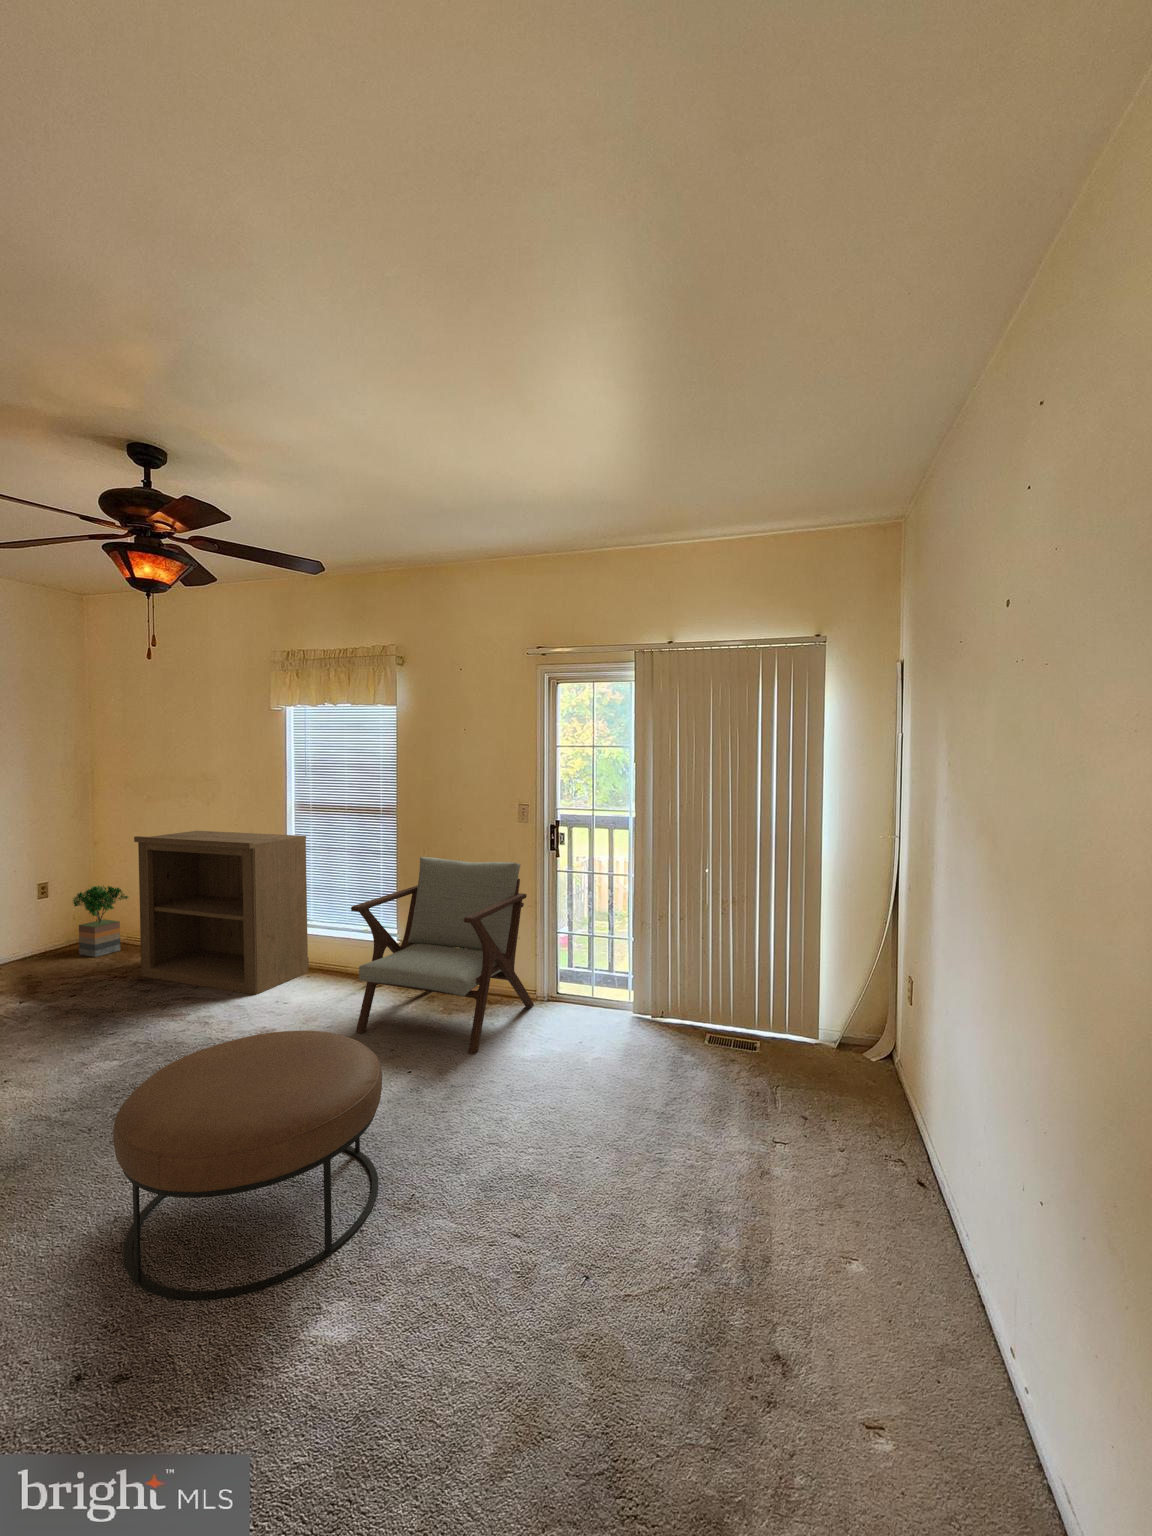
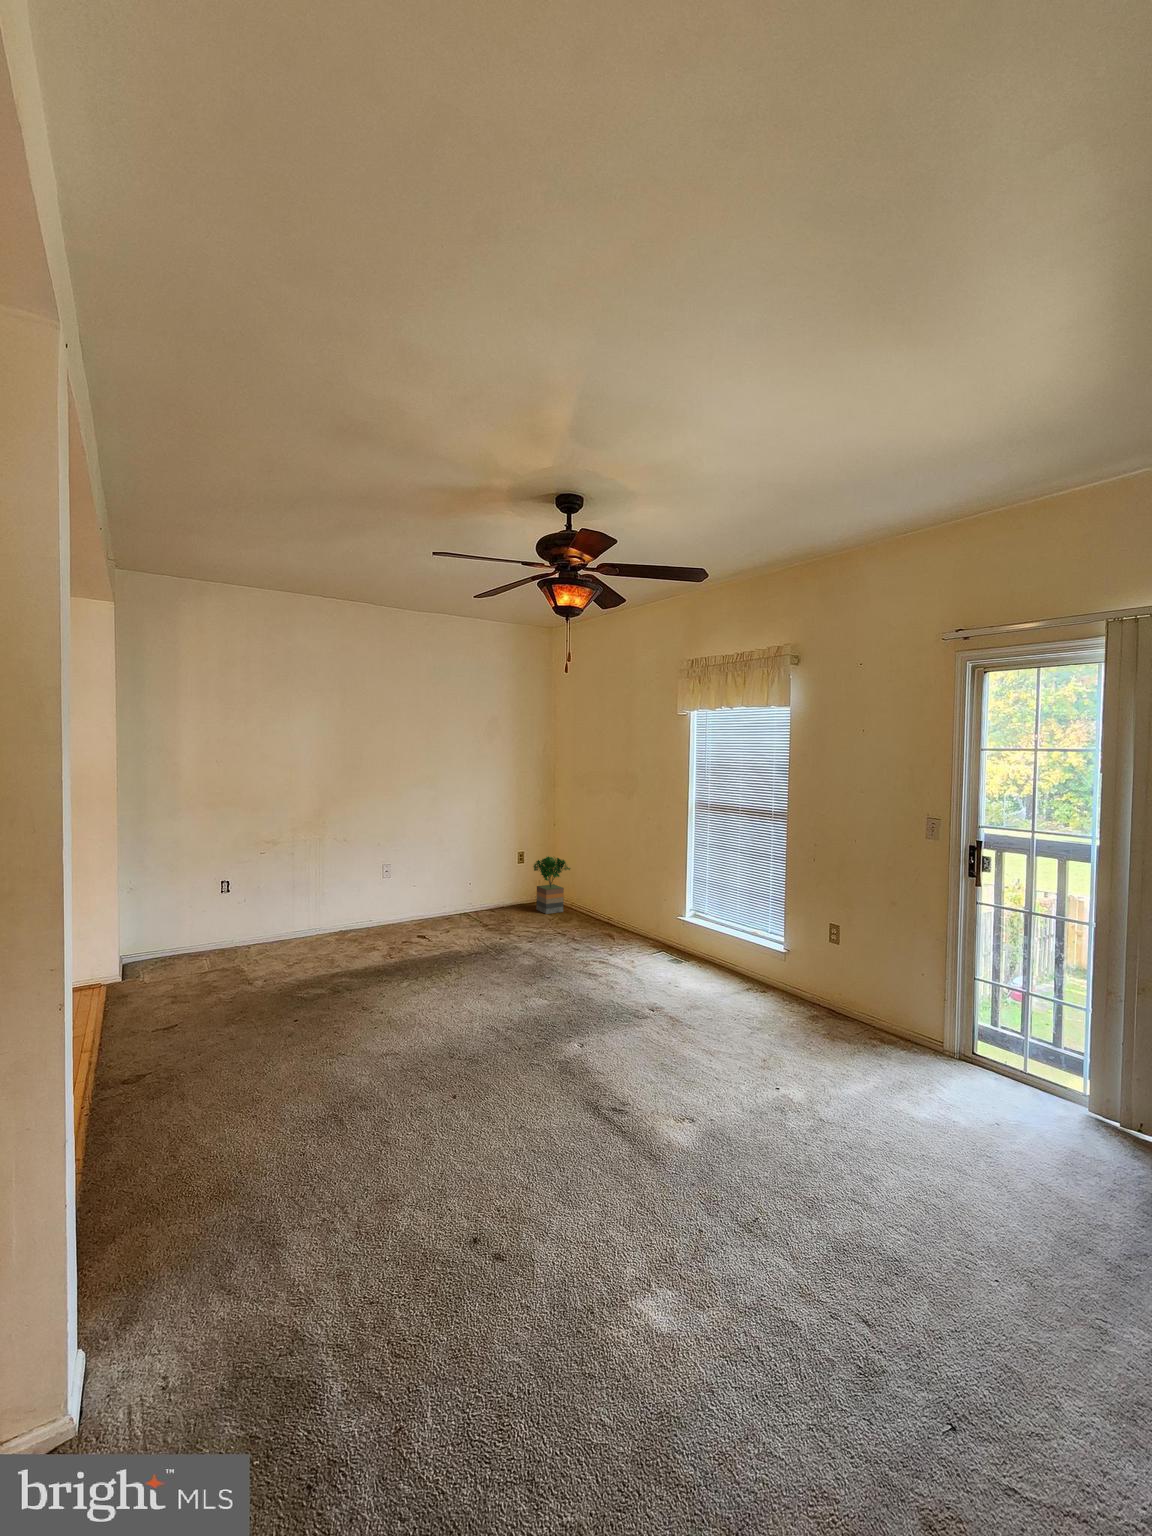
bookshelf: present [134,831,309,995] -> none [572,818,706,973]
lounge chair: present [351,857,534,1054] -> none [735,866,940,1092]
ottoman: present [113,1031,382,1300] -> none [513,1011,735,1246]

